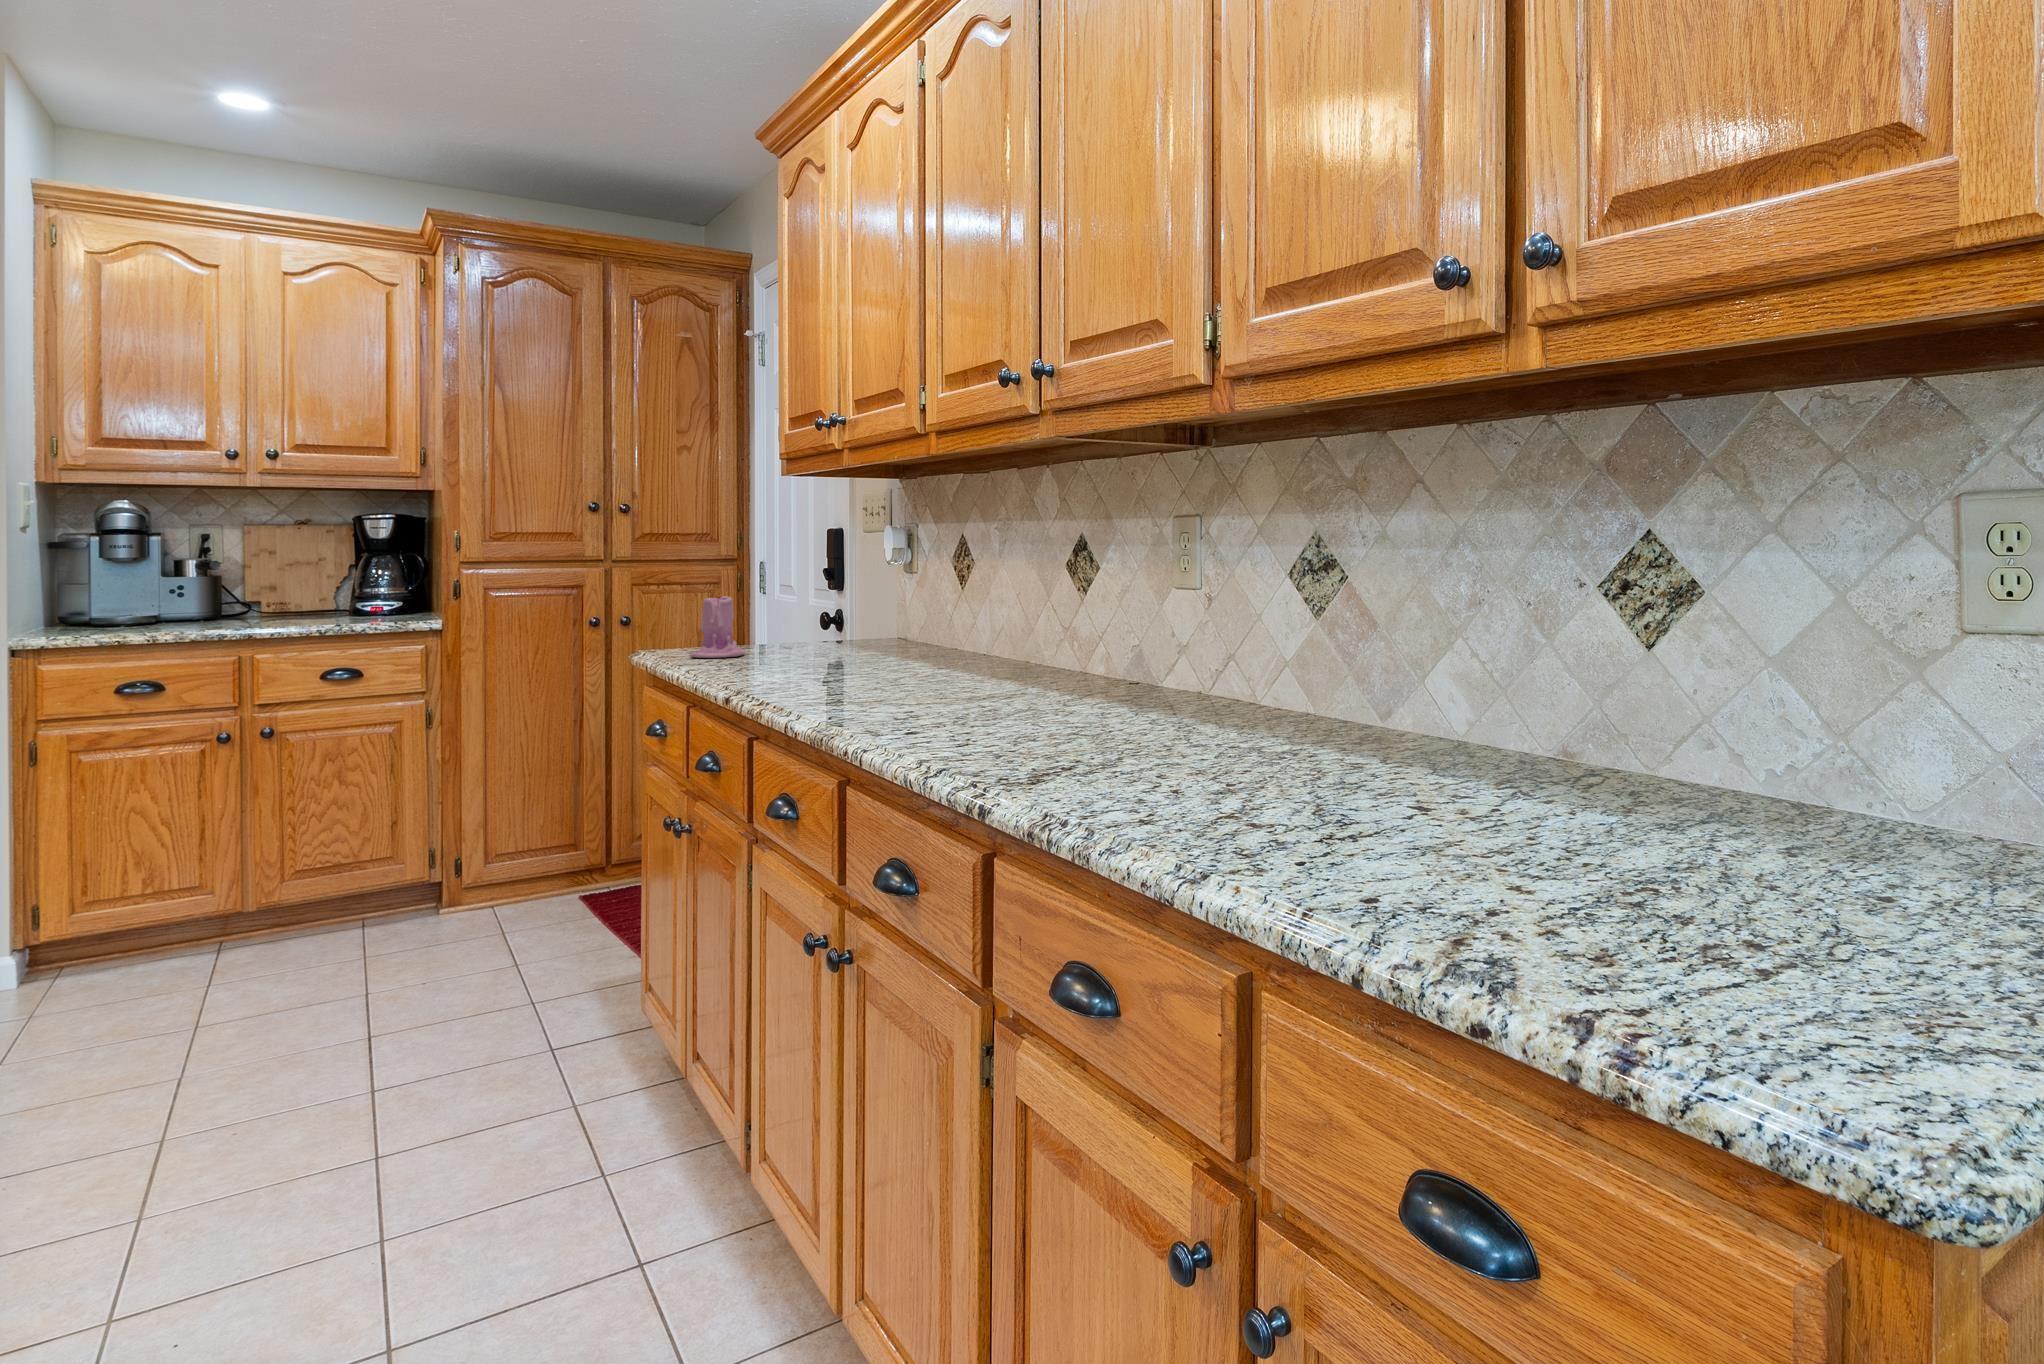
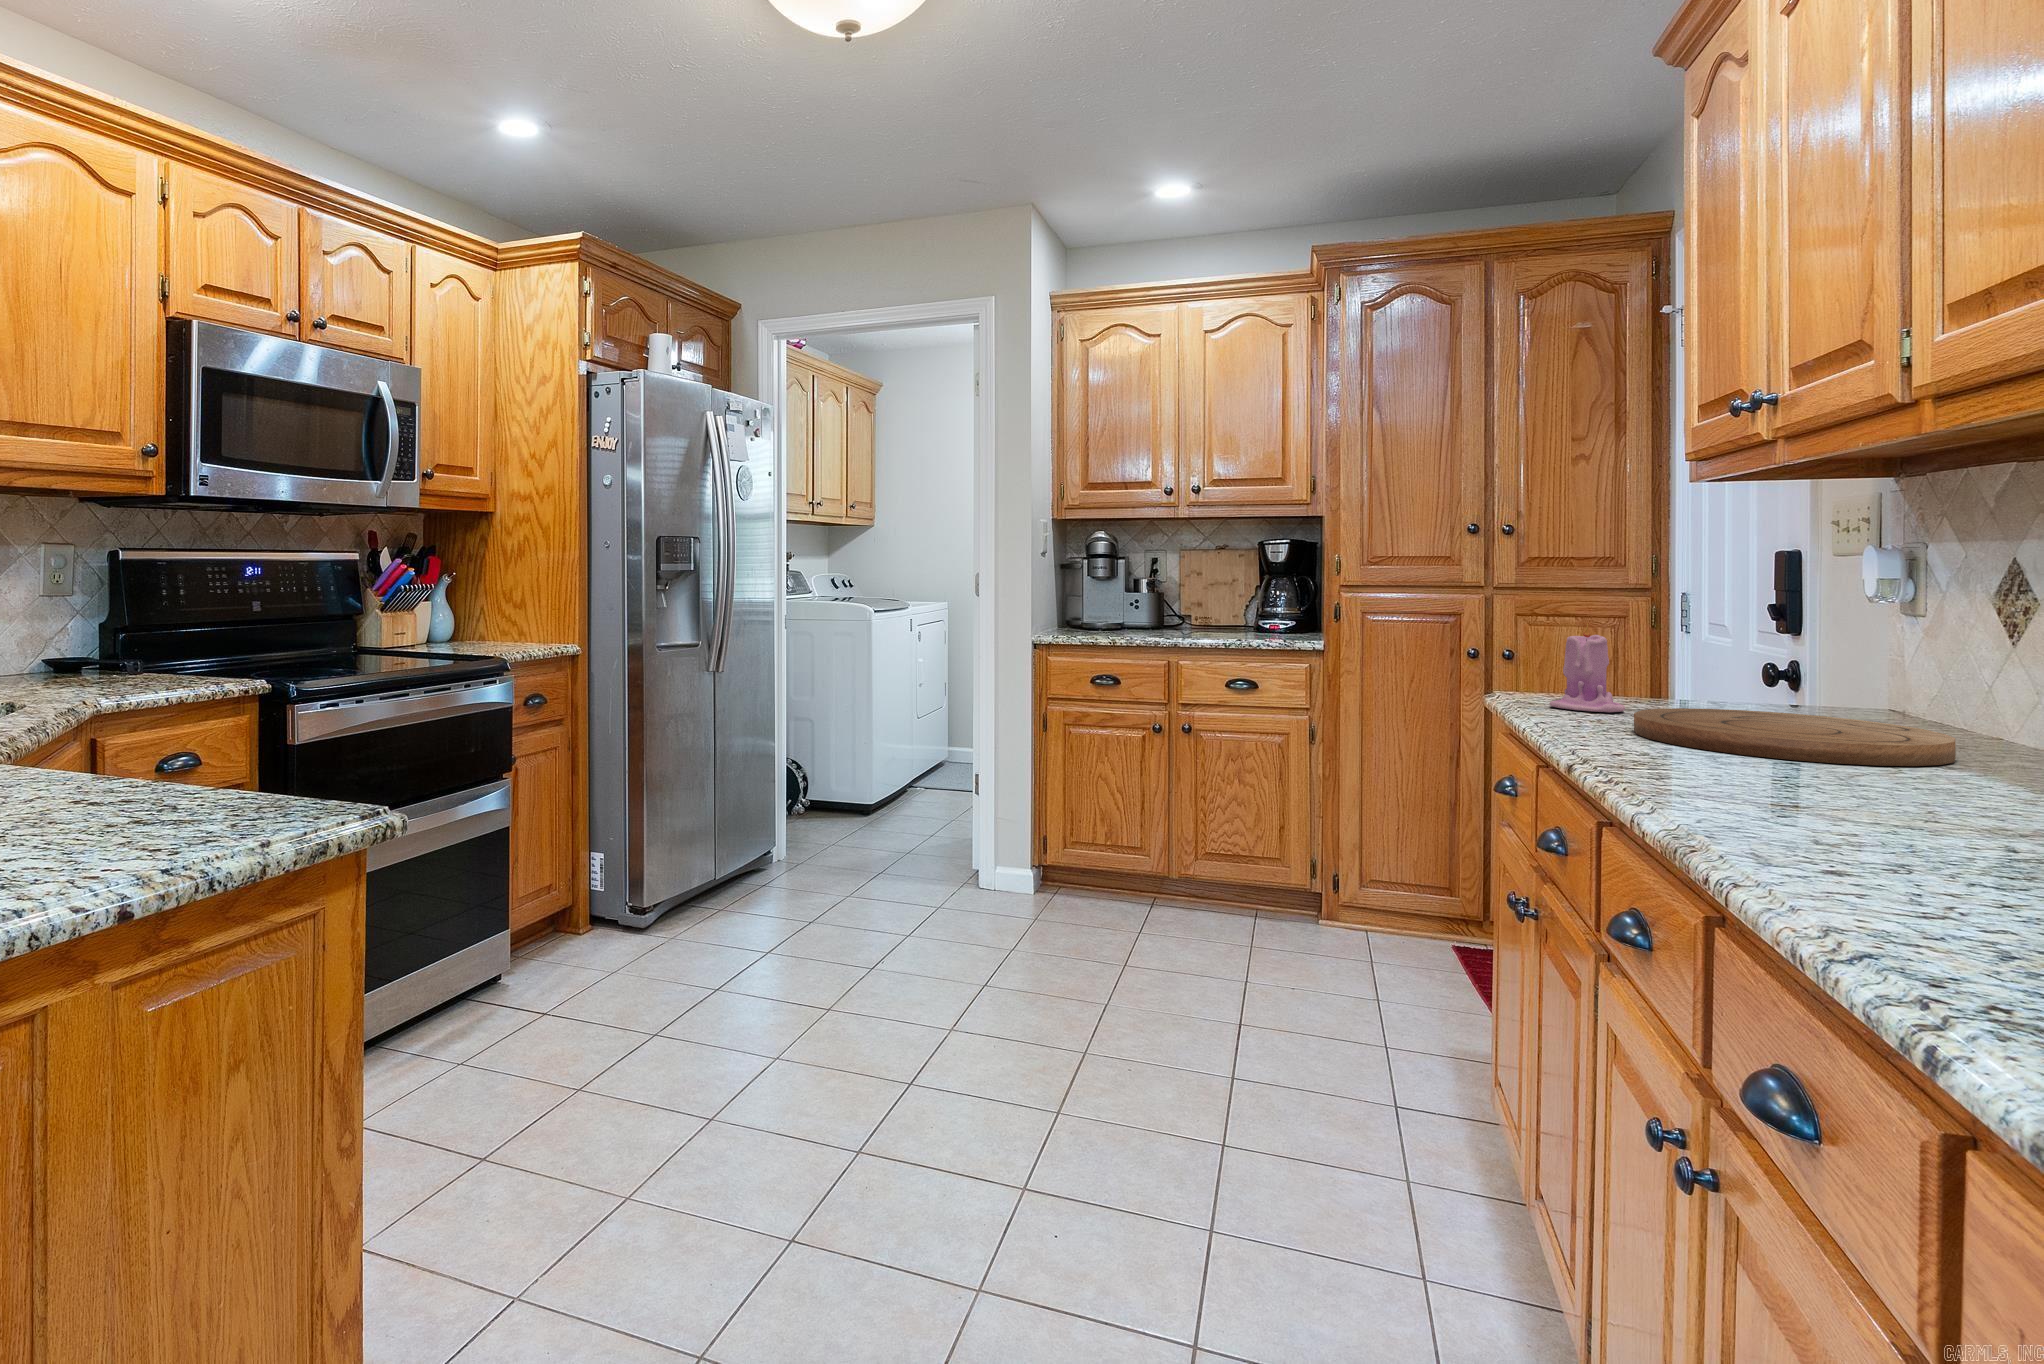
cutting board: none [759,642,938,674] -> present [1634,708,1956,766]

